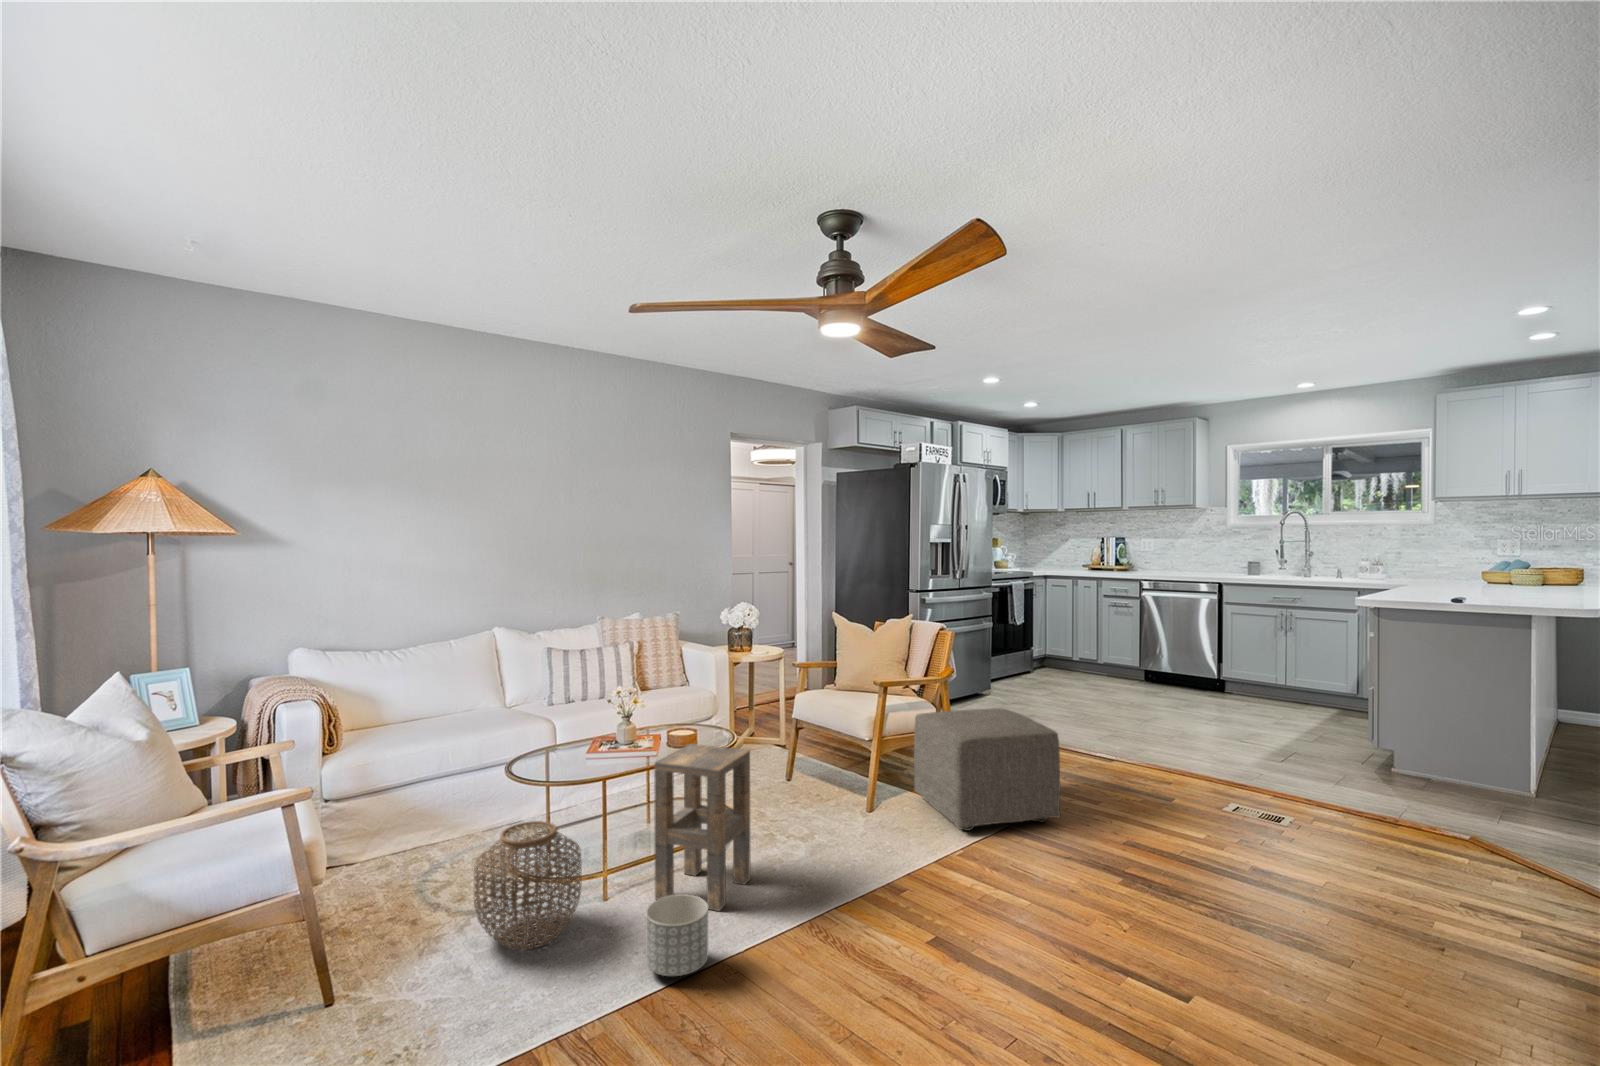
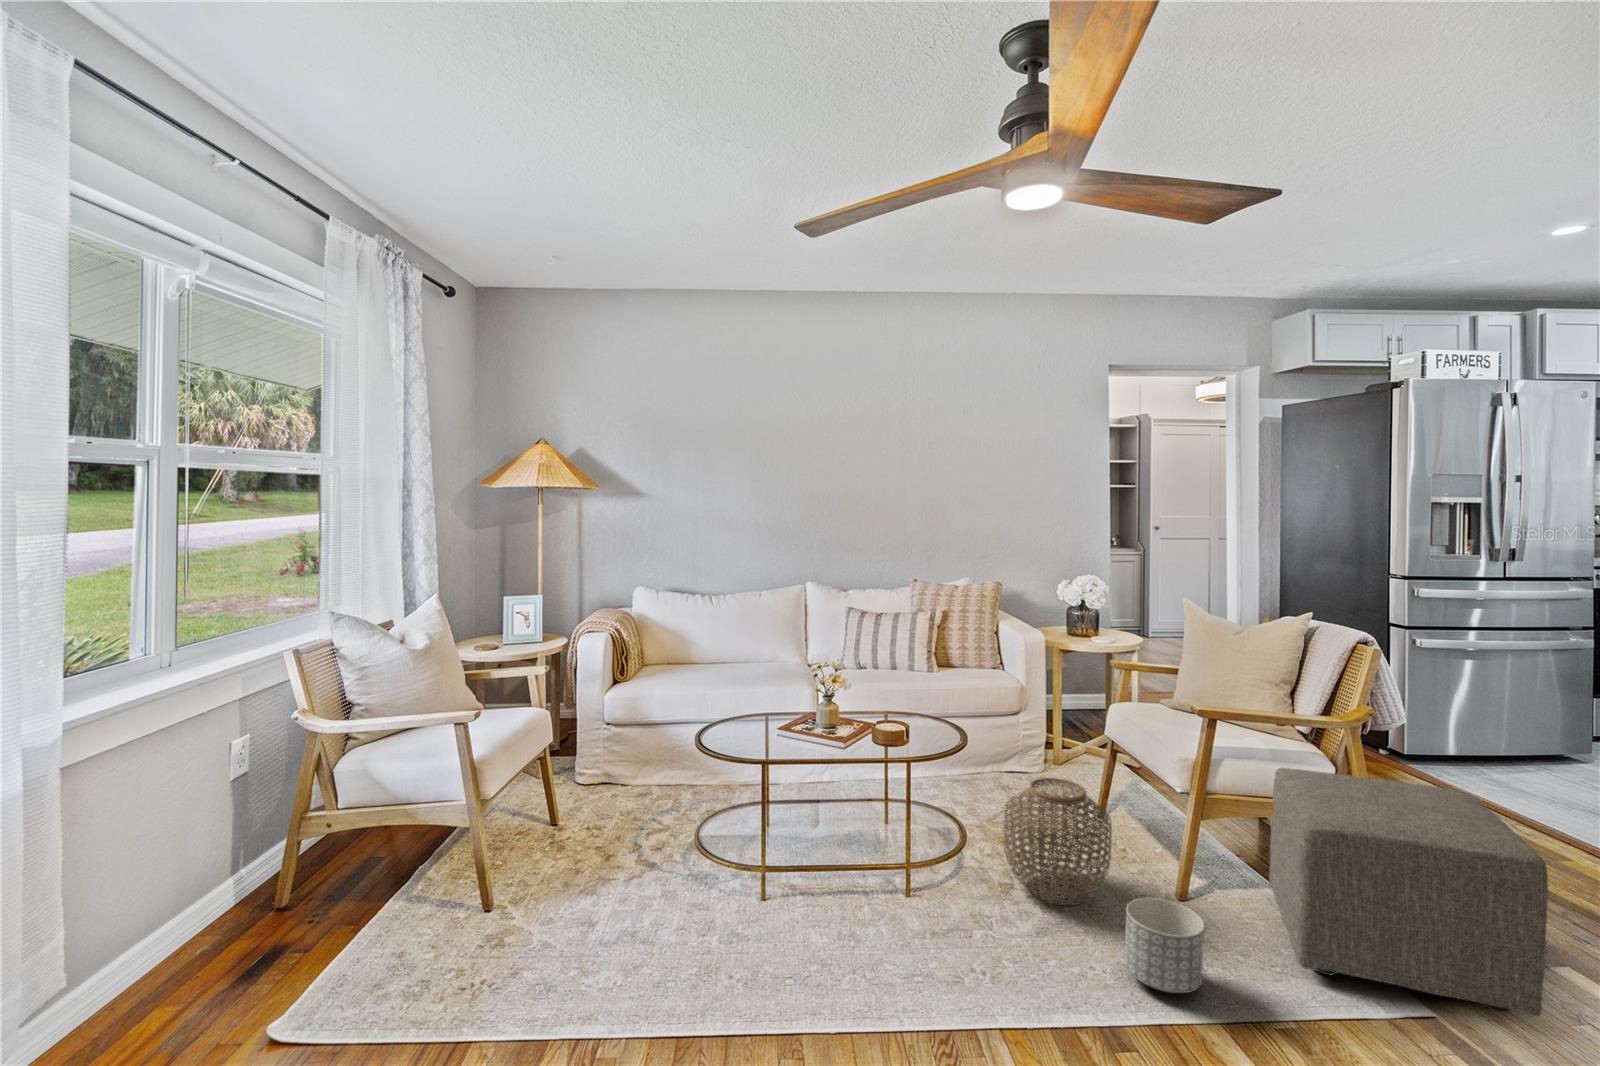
side table: present [654,744,750,911] -> none [817,742,941,956]
woven basket: present [474,821,582,950] -> present [1003,778,1112,905]
planter: present [646,894,708,976] -> present [1125,898,1204,993]

